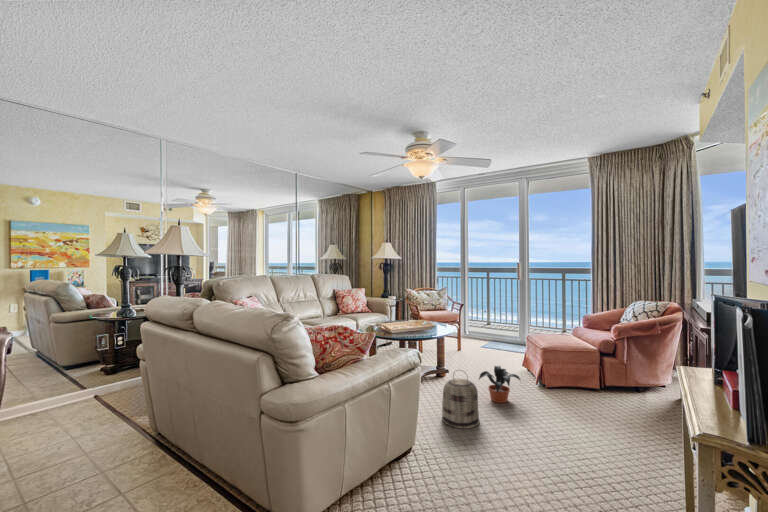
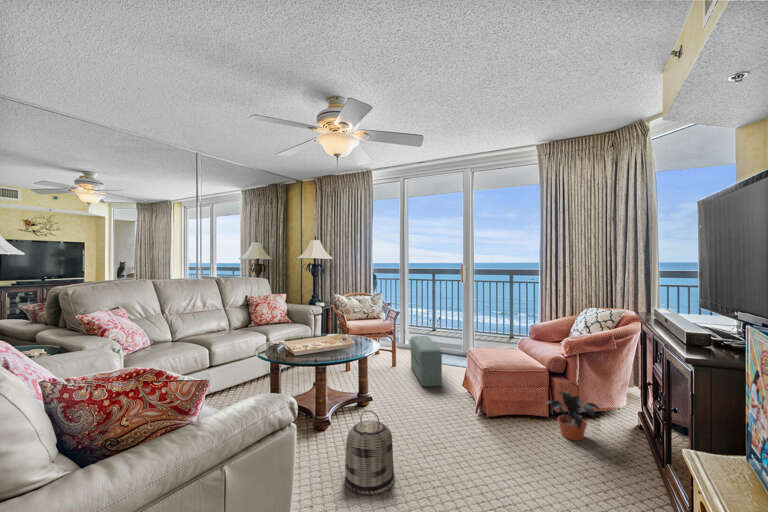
pouf: none [474,325,504,366] -> present [411,336,442,387]
potted plant: present [479,366,520,403] -> present [545,391,600,440]

